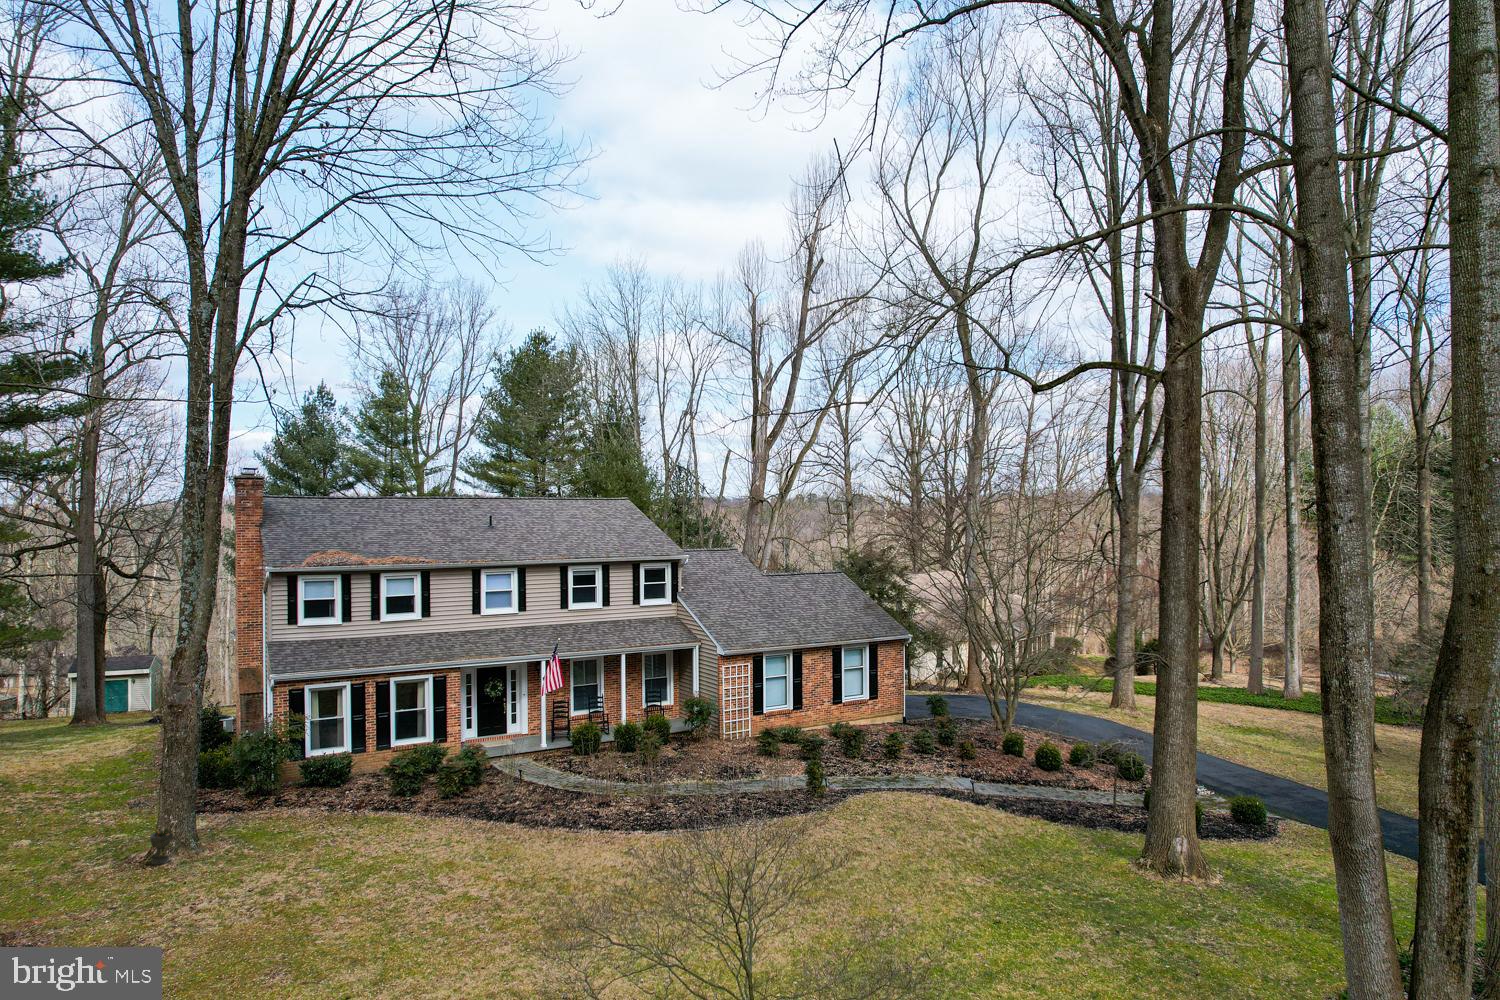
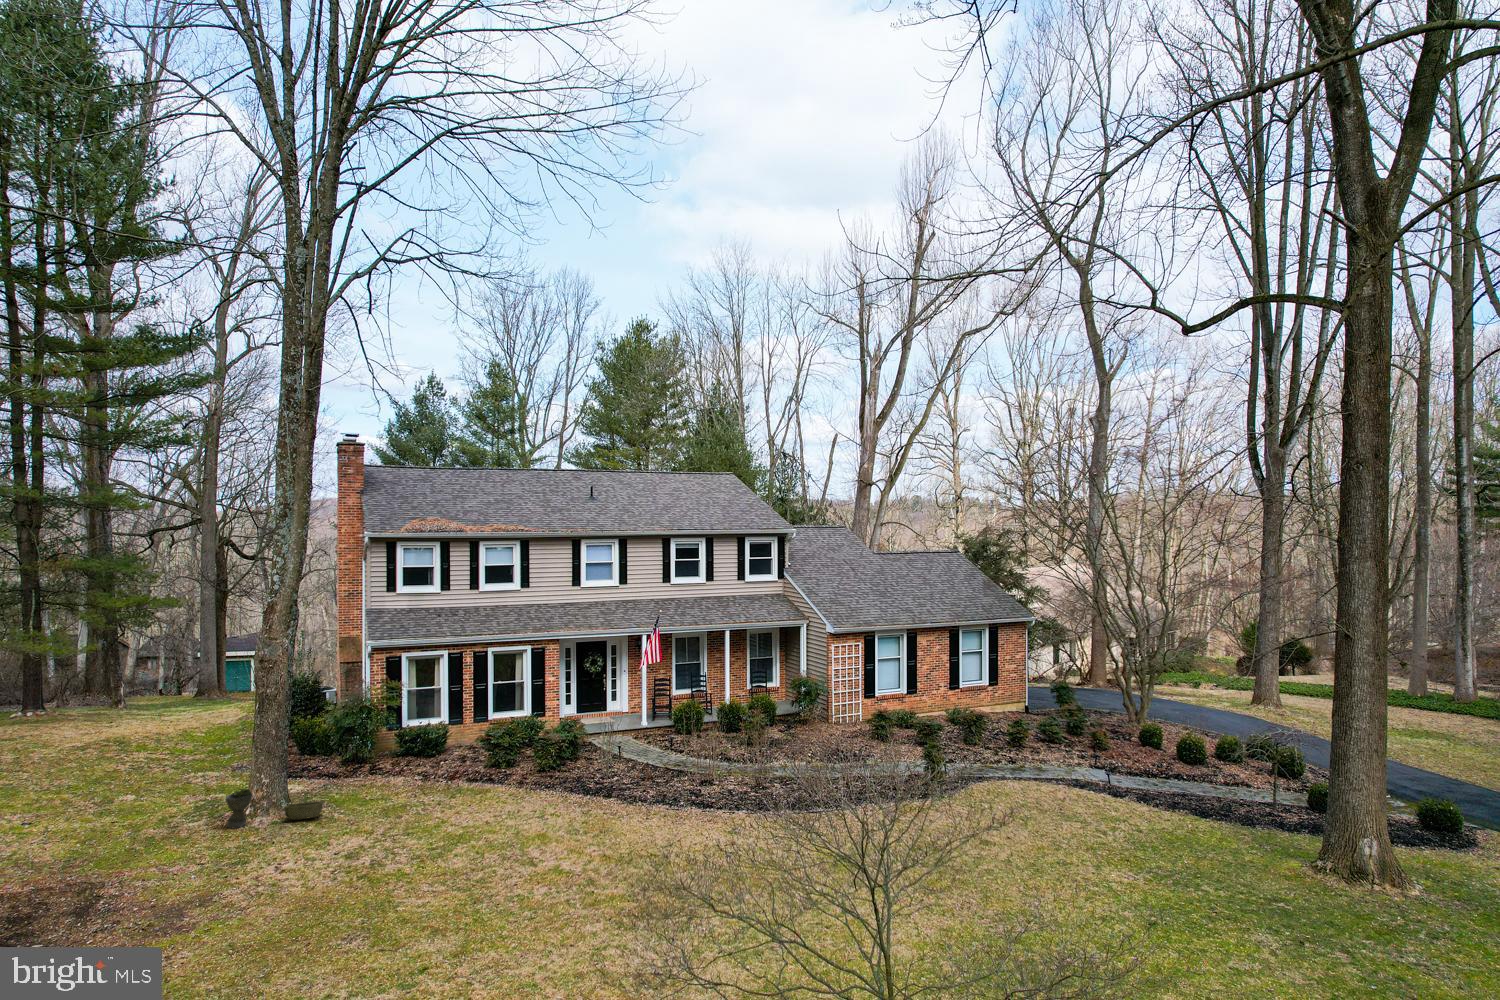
woven basket: none [205,836,243,854] -> present [284,801,324,820]

